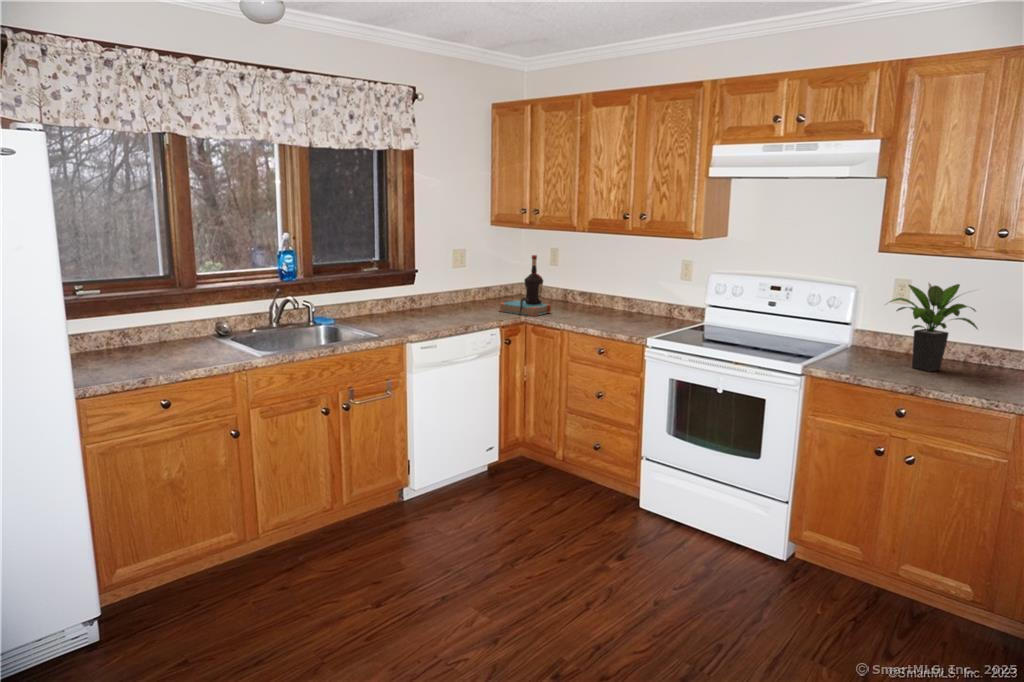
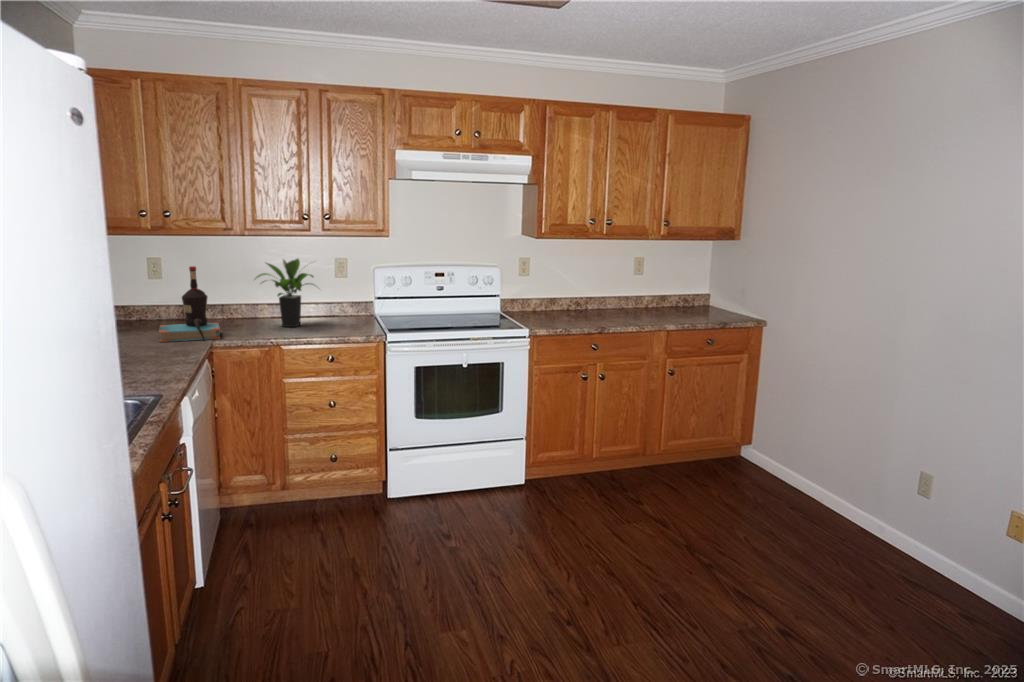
potted plant: present [890,283,978,372] -> present [256,259,313,327]

